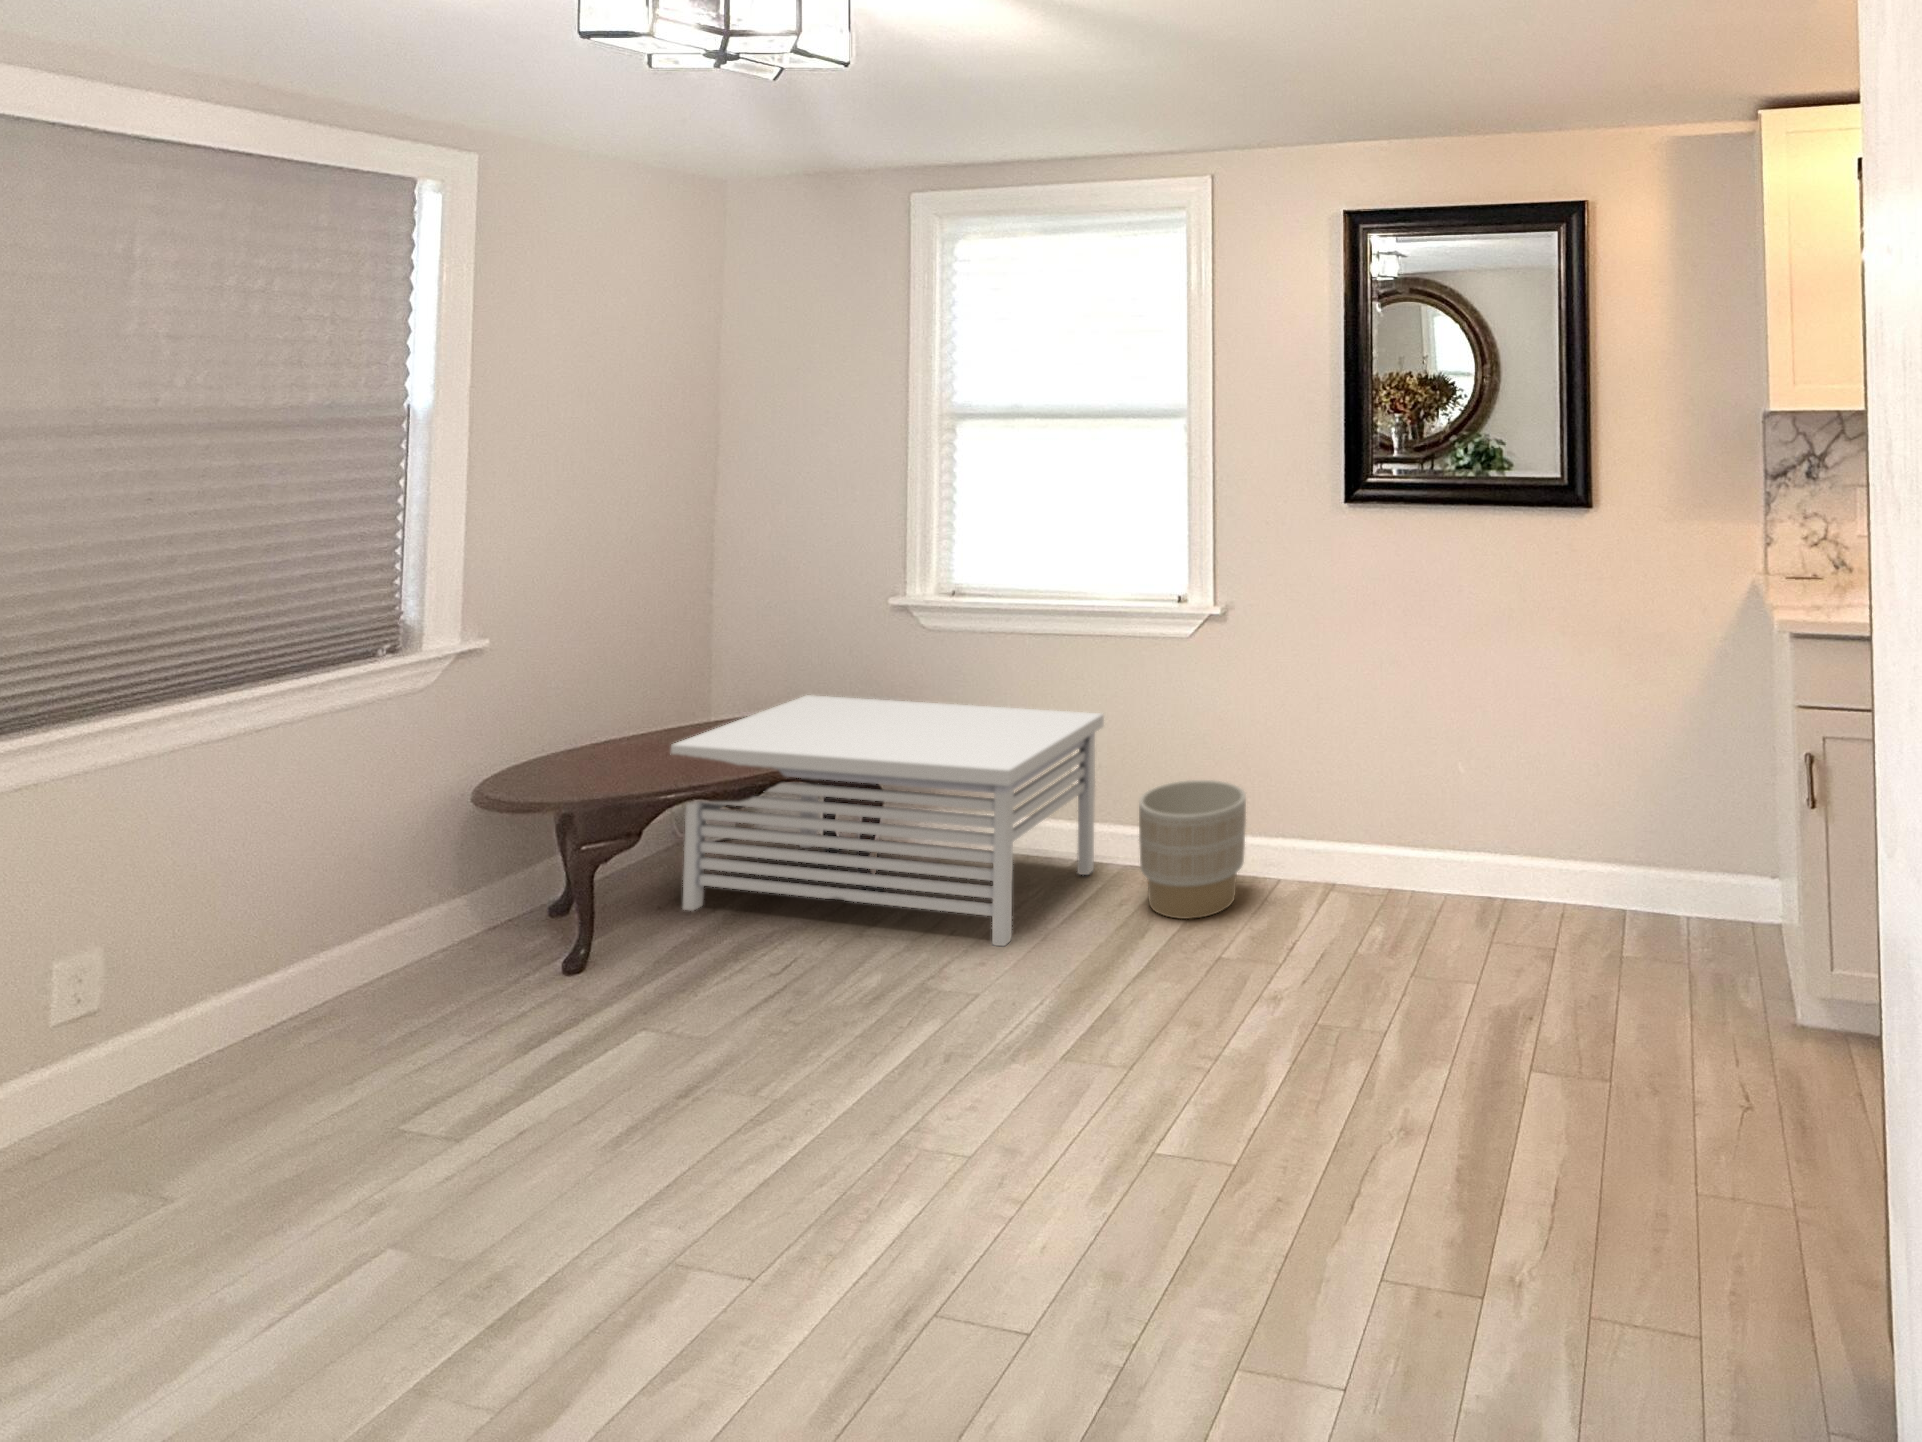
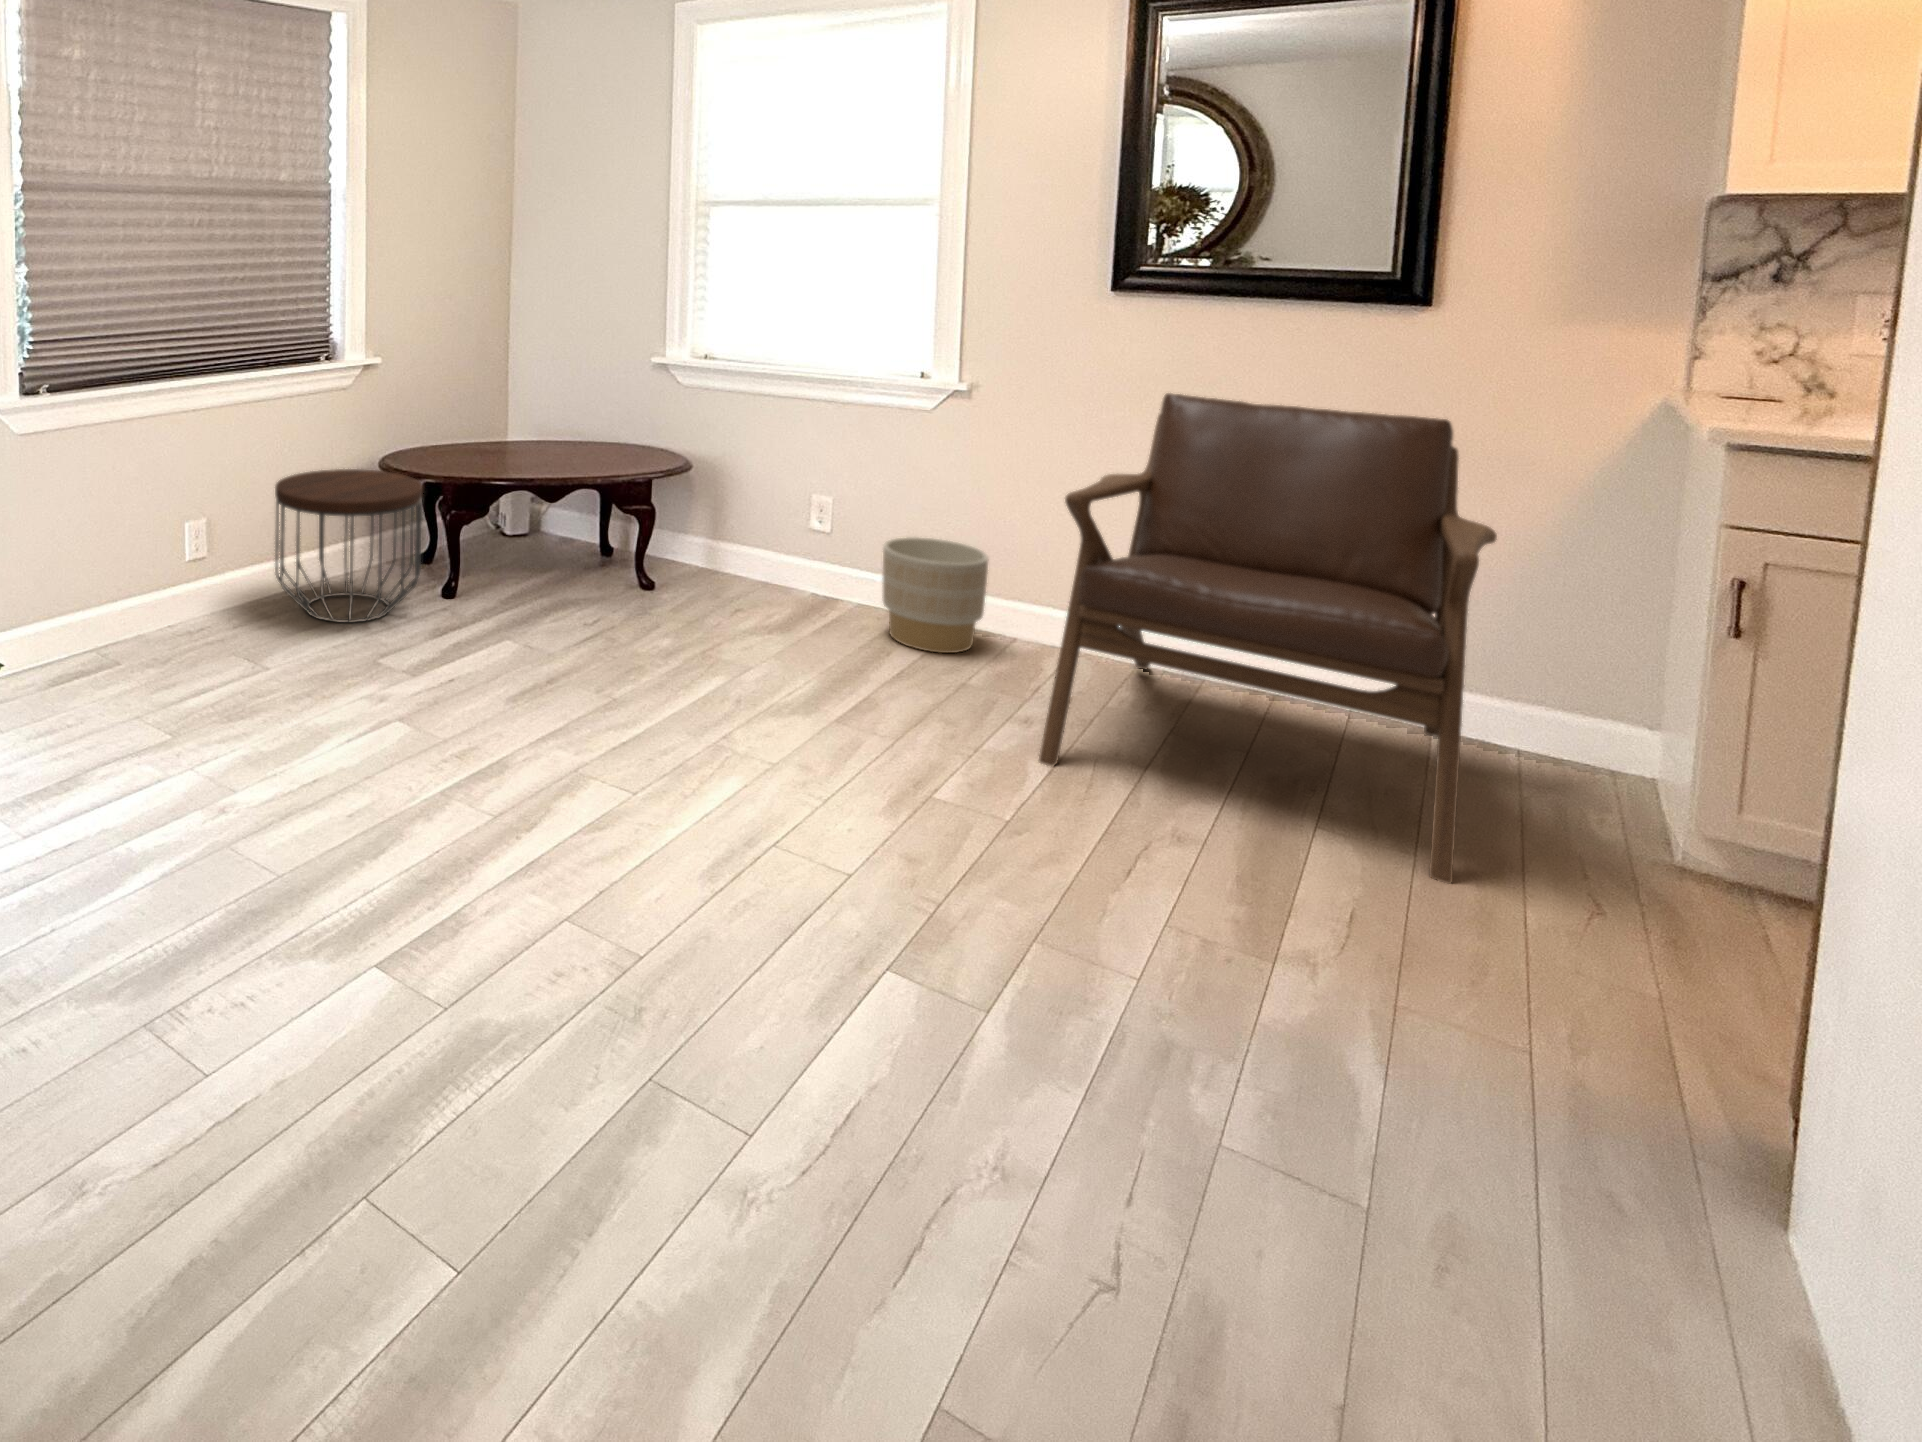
lounge chair: none [1272,603,1650,1116] -> present [1039,393,1497,884]
storage bench: present [670,695,1104,946] -> none [501,432,844,641]
side table: none [236,808,517,1069] -> present [275,469,423,623]

